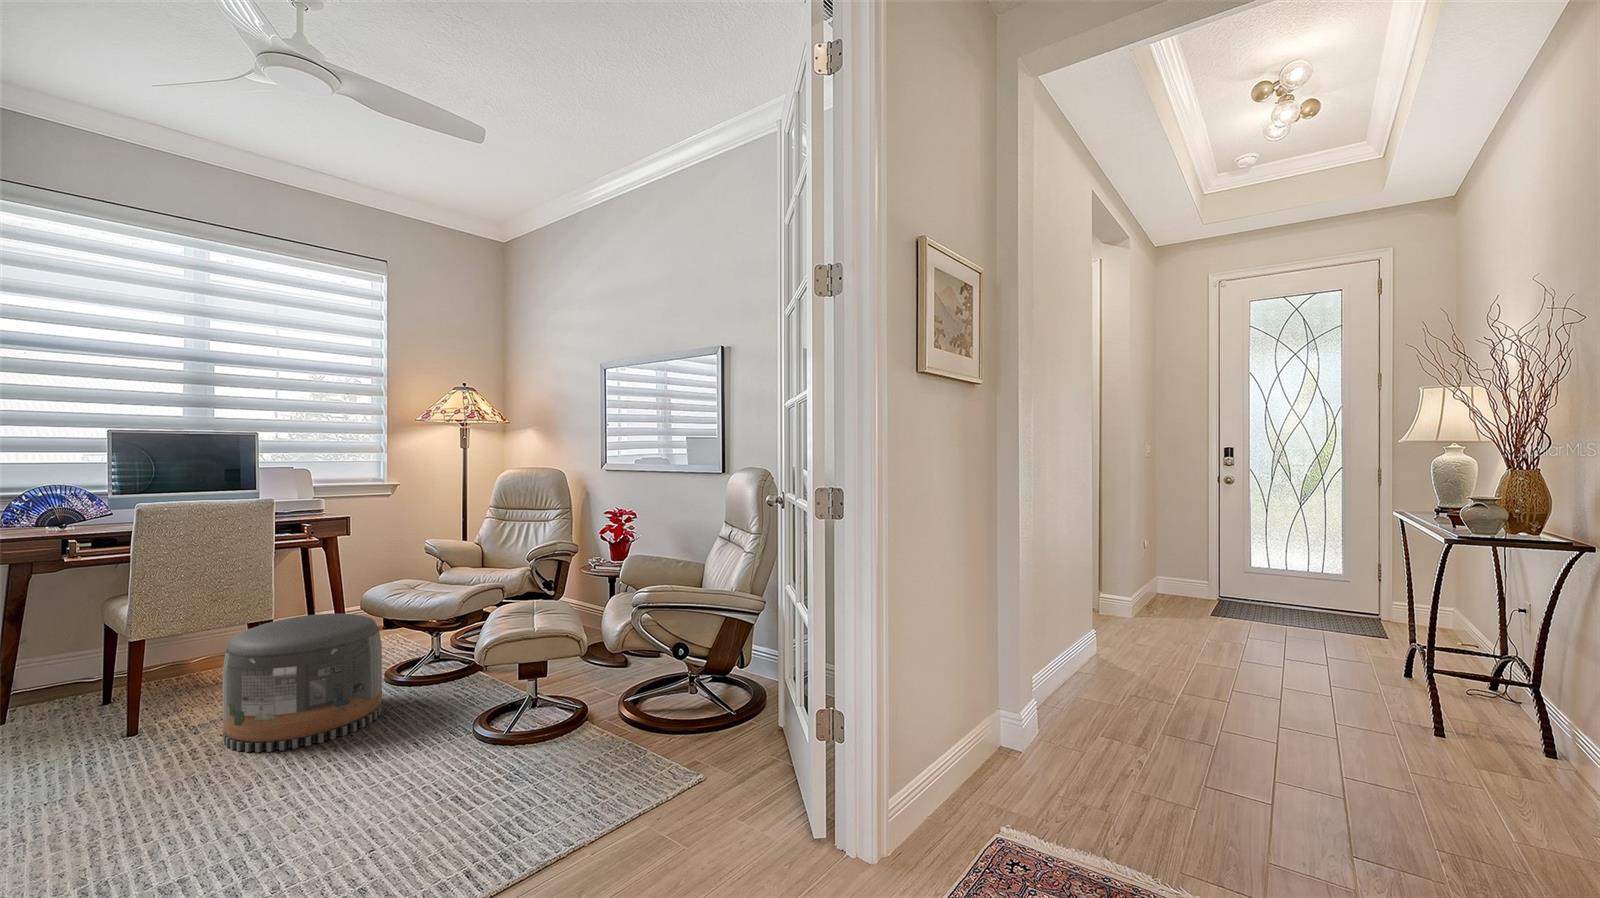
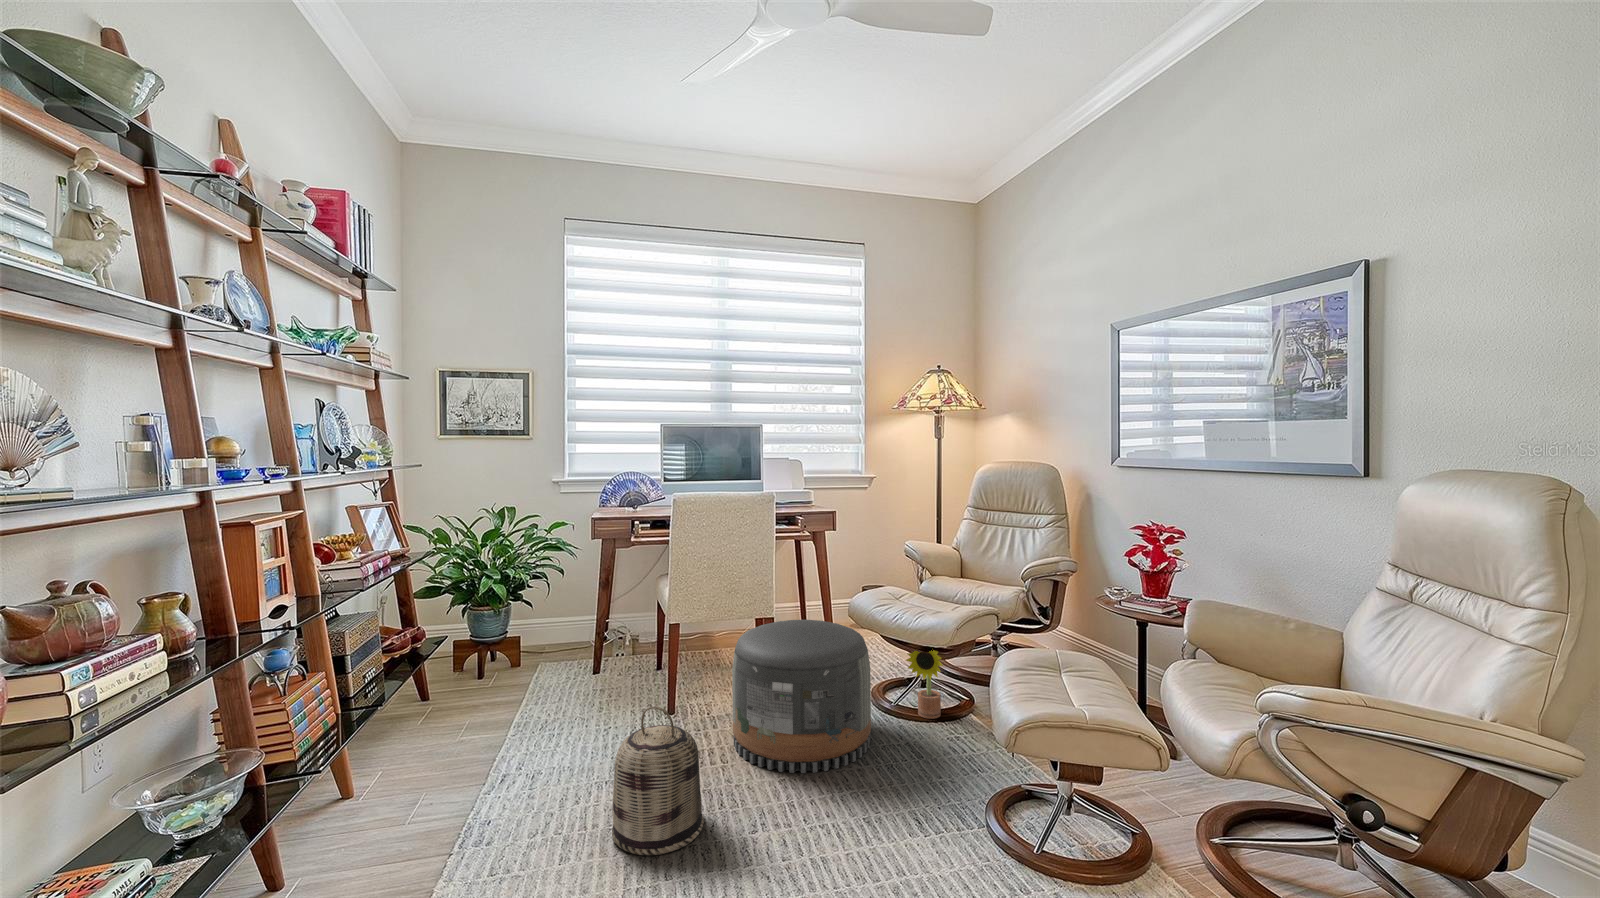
decorative plant: none [419,622,455,685] -> present [906,650,943,719]
basket: none [67,701,191,845] -> present [612,706,703,855]

